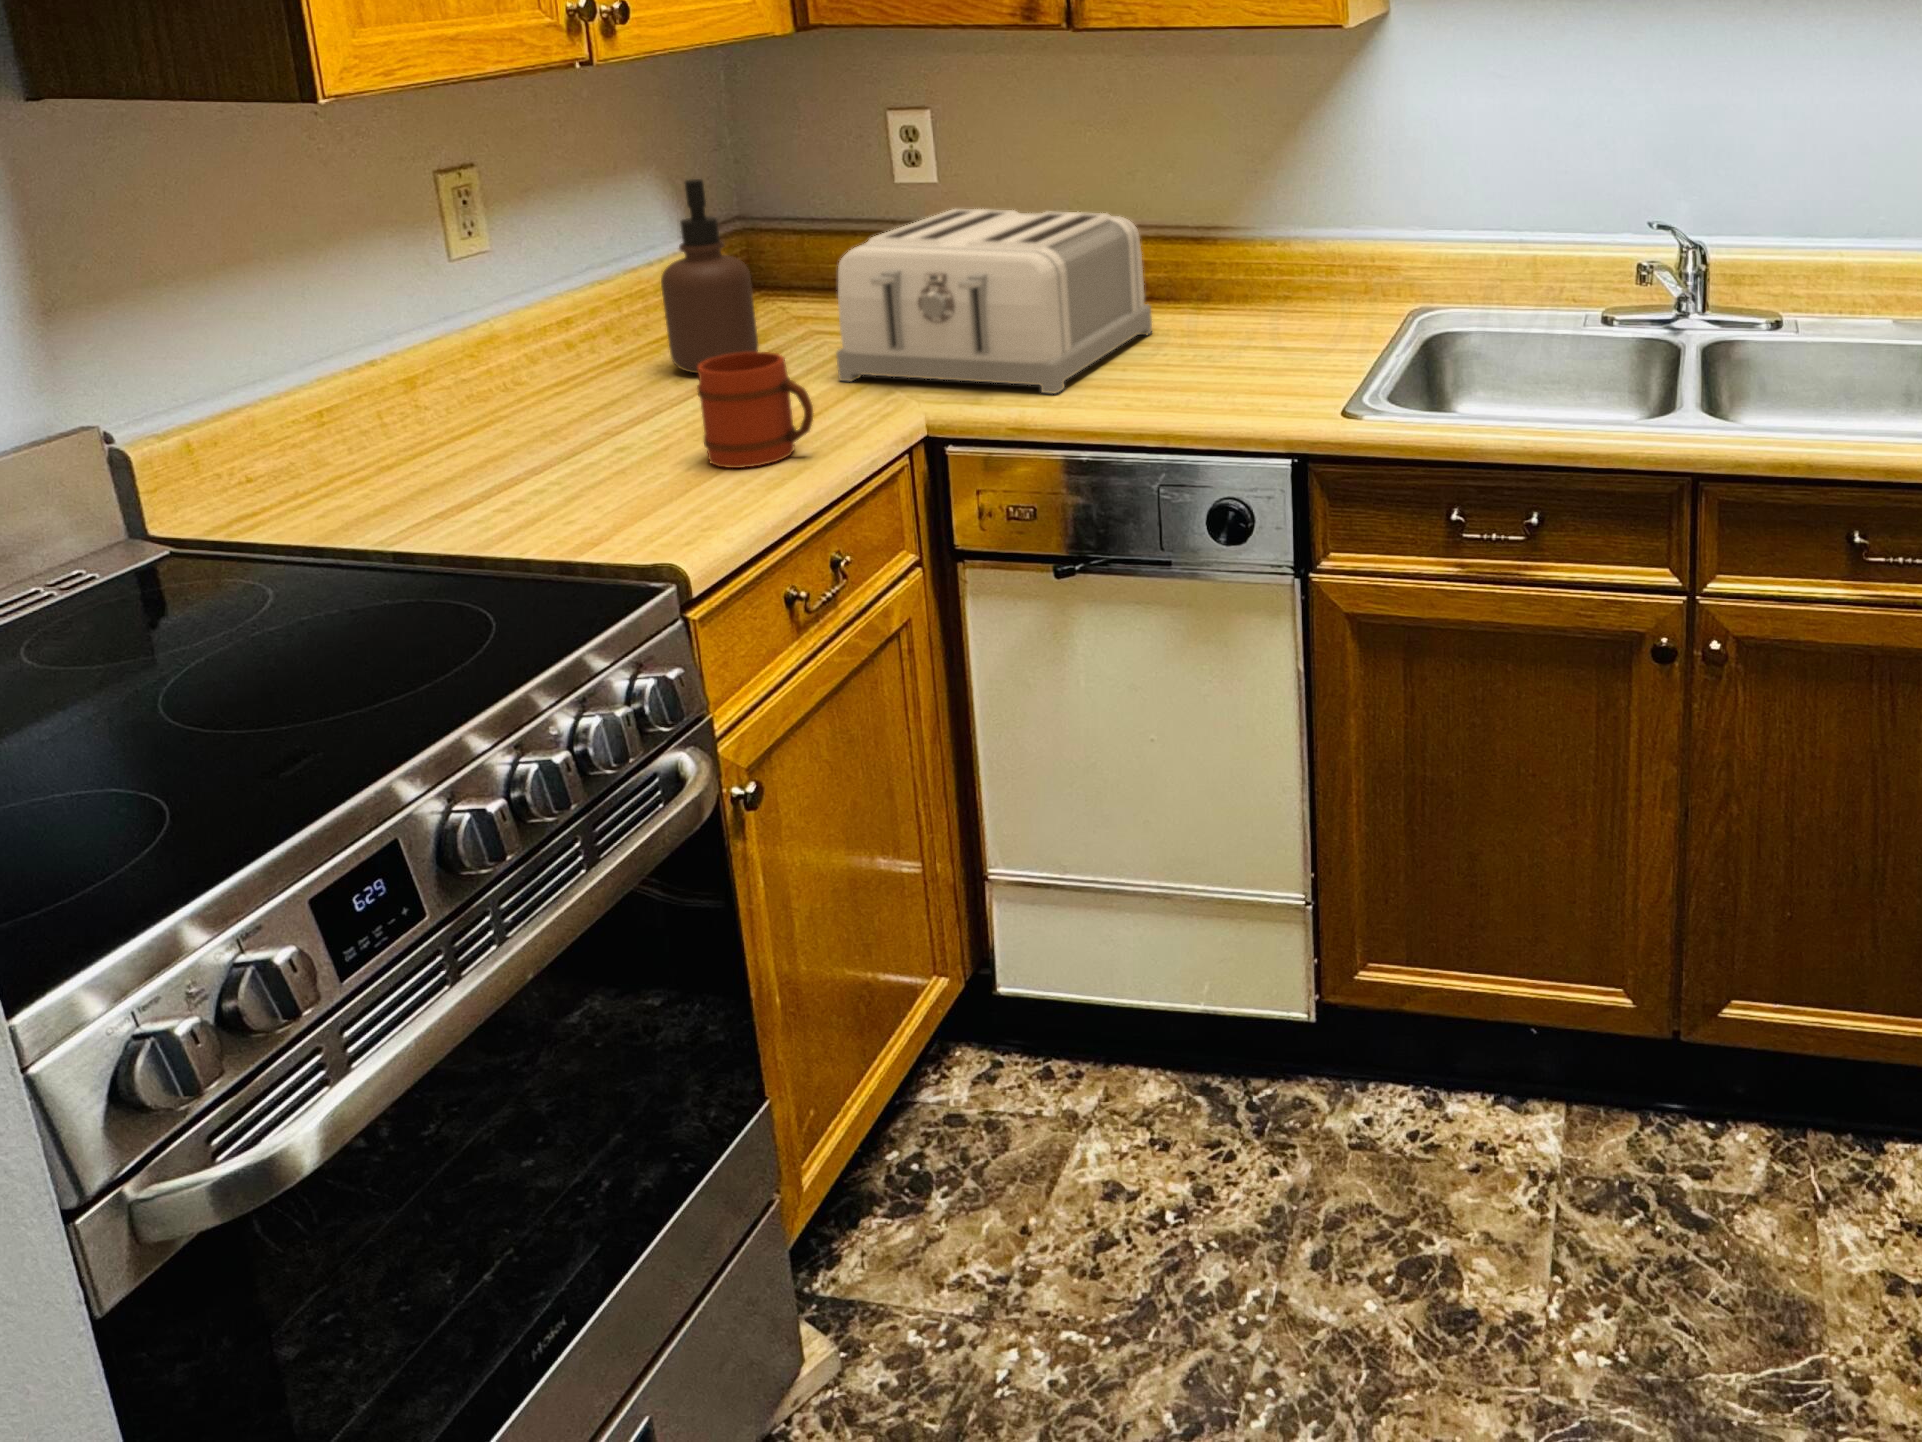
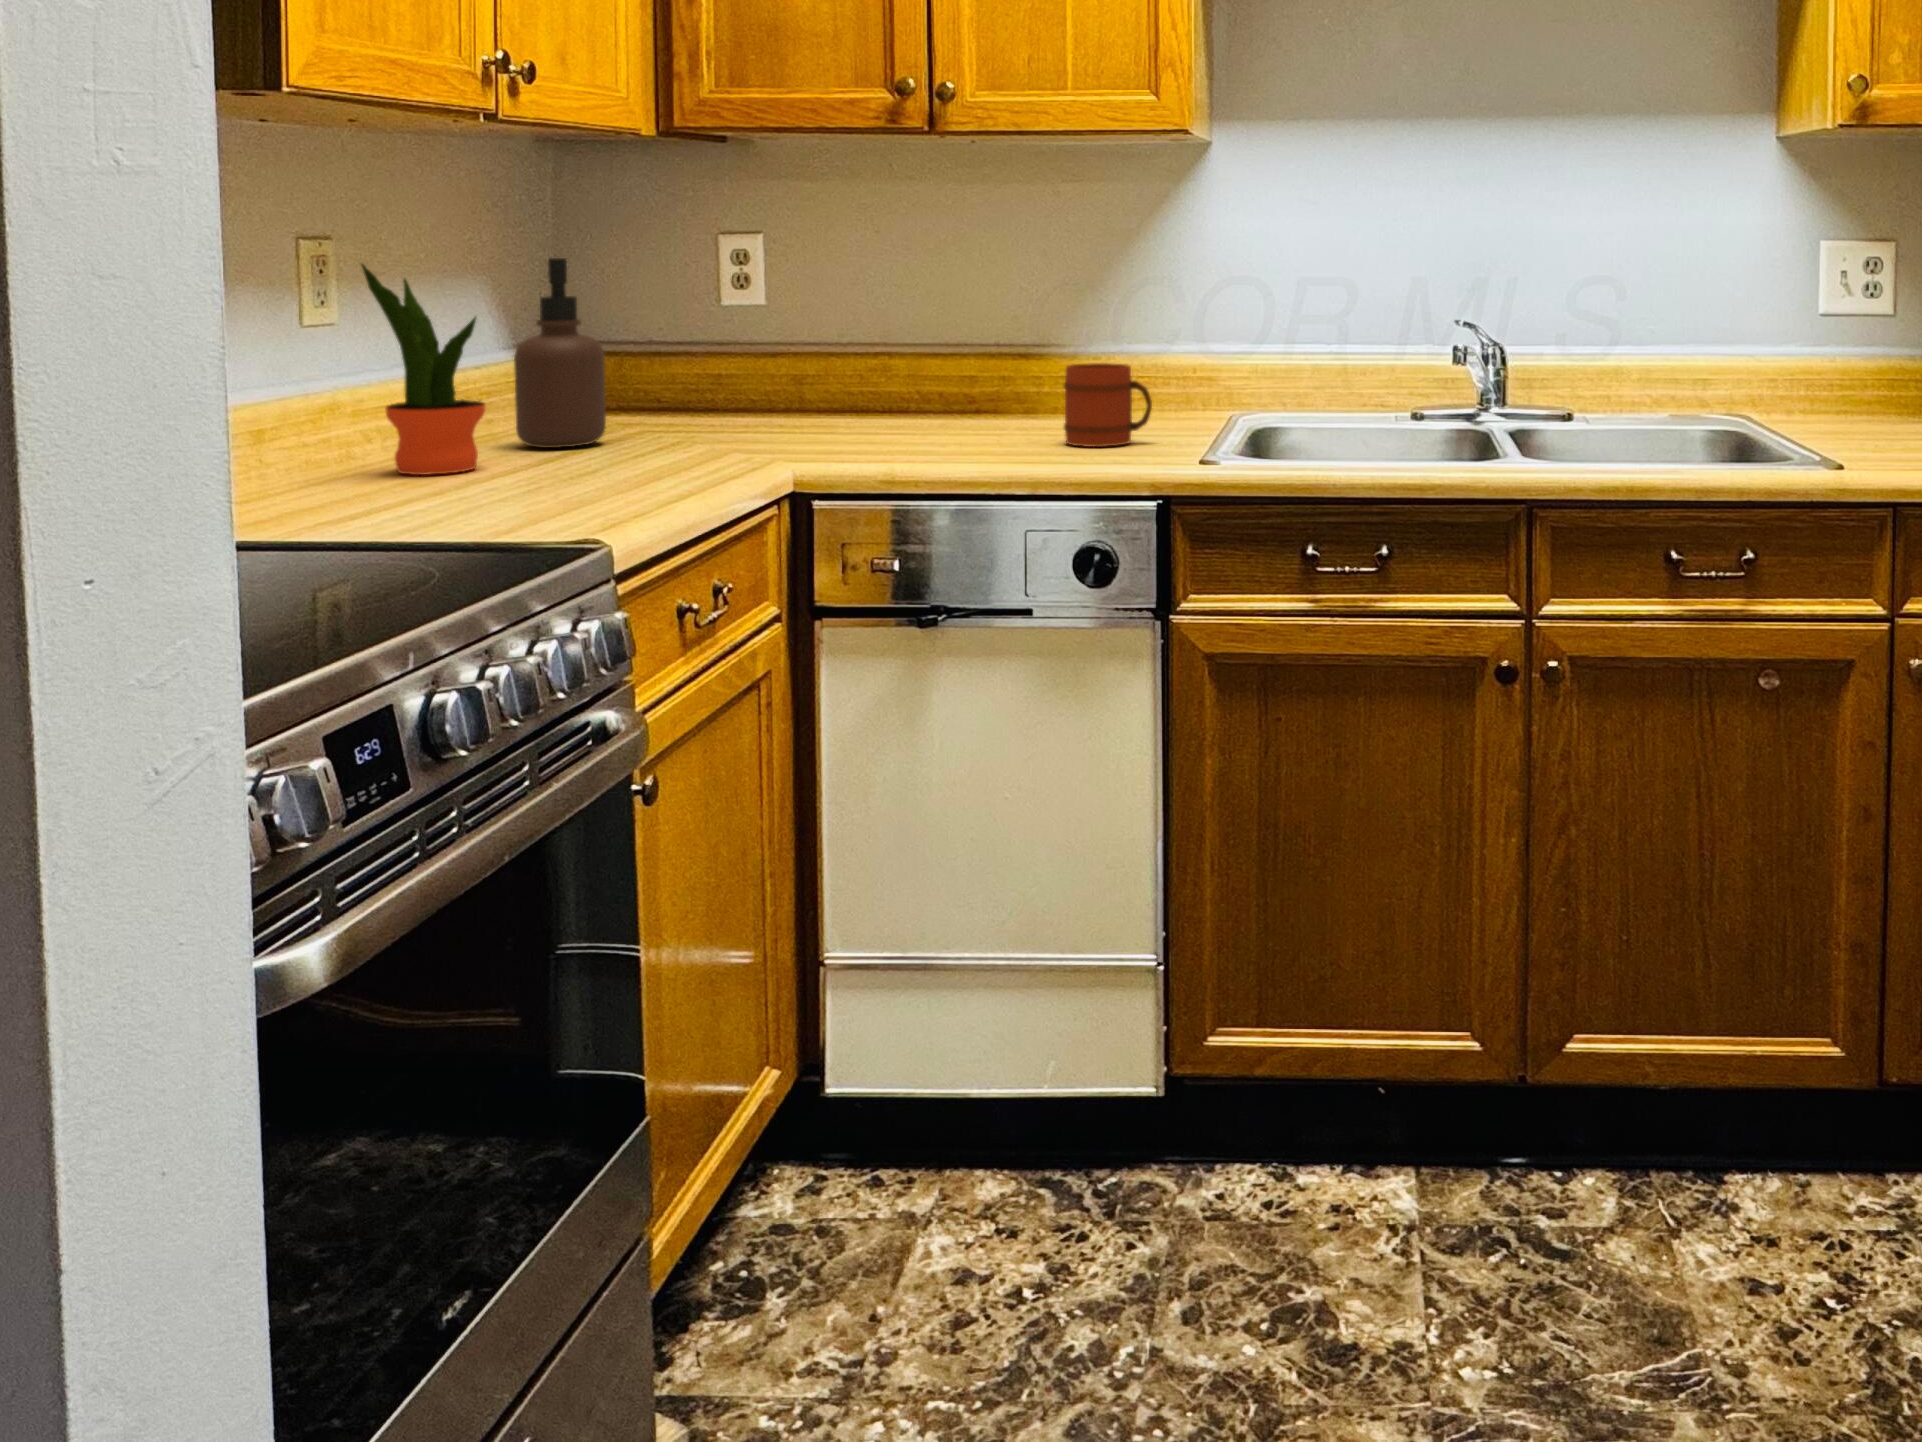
toaster: present [836,209,1152,394] -> none [695,306,992,454]
potted plant: none [472,225,620,427] -> present [362,264,485,475]
mug: present [697,352,814,468] -> present [1064,363,1152,447]

